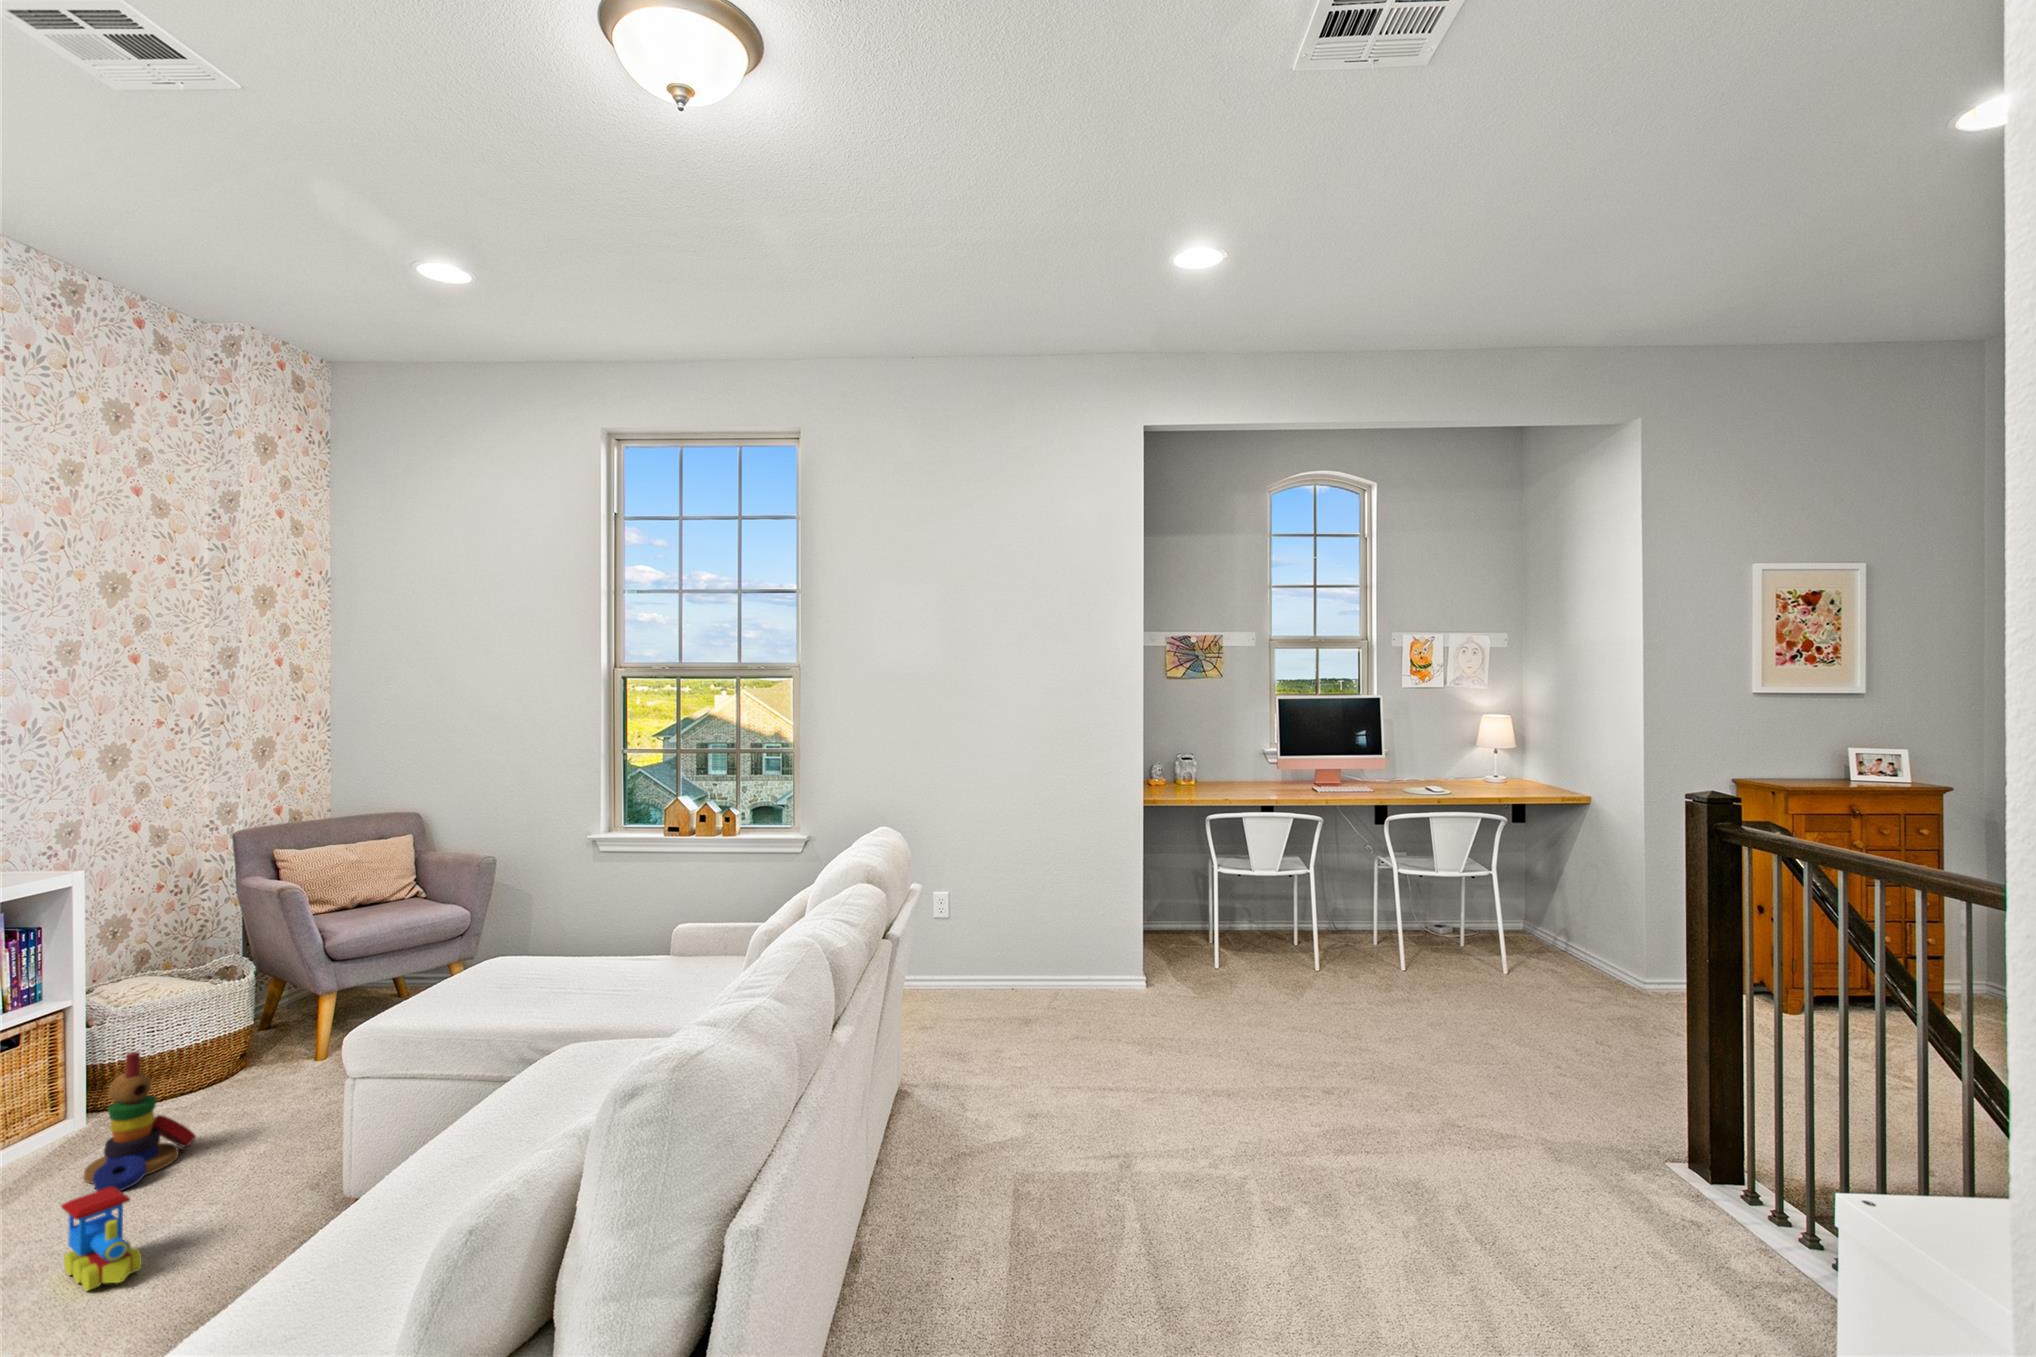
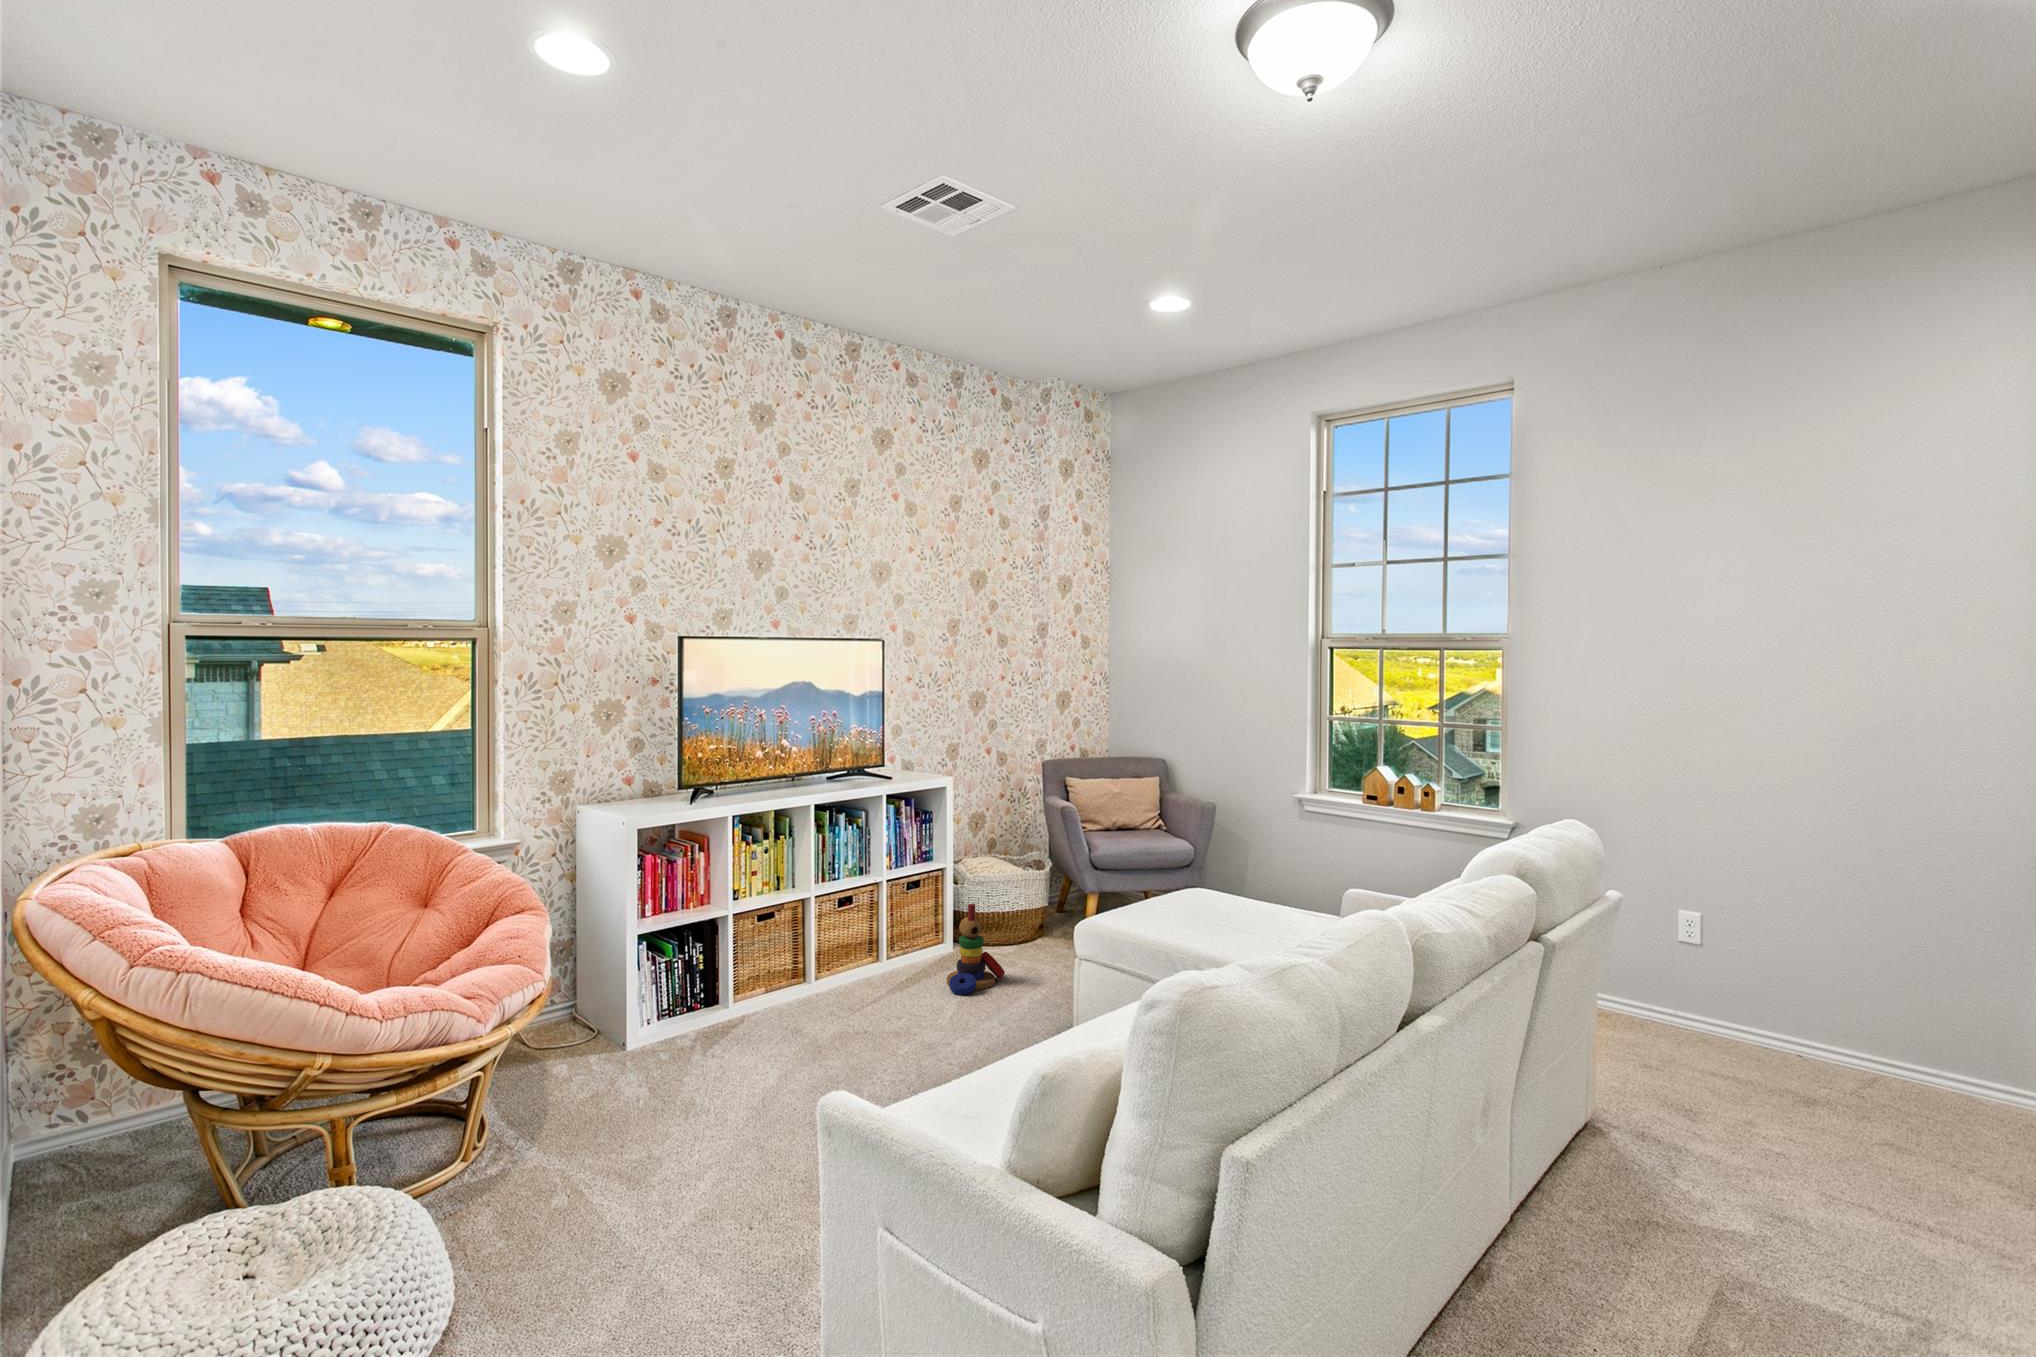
toy train: present [61,1187,142,1291] -> none [927,985,962,1047]

